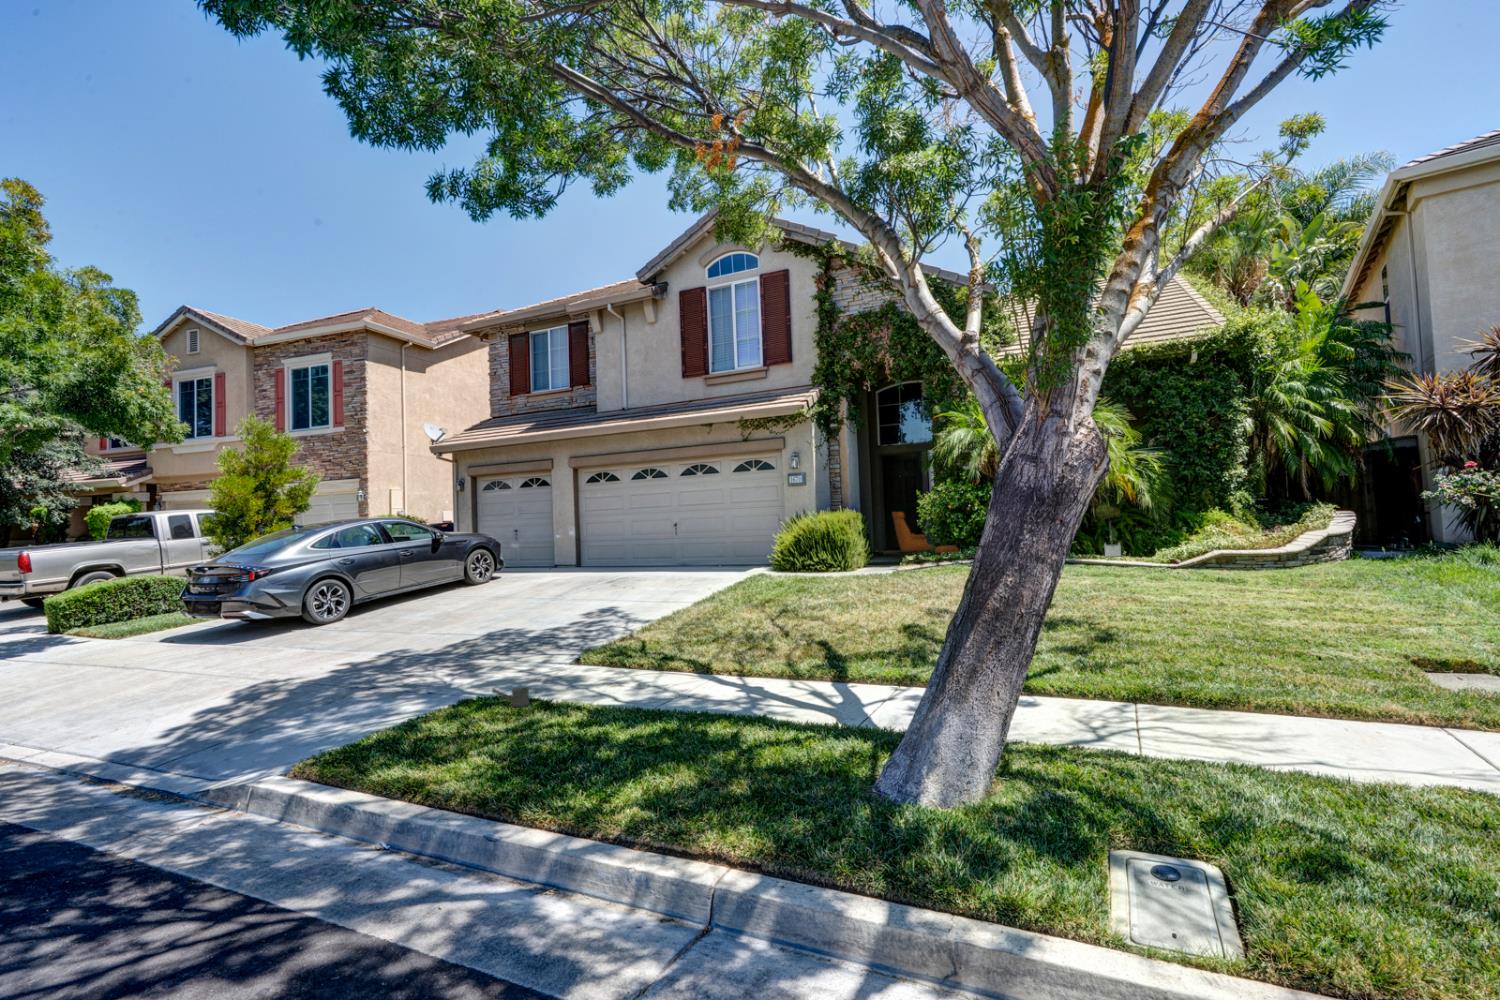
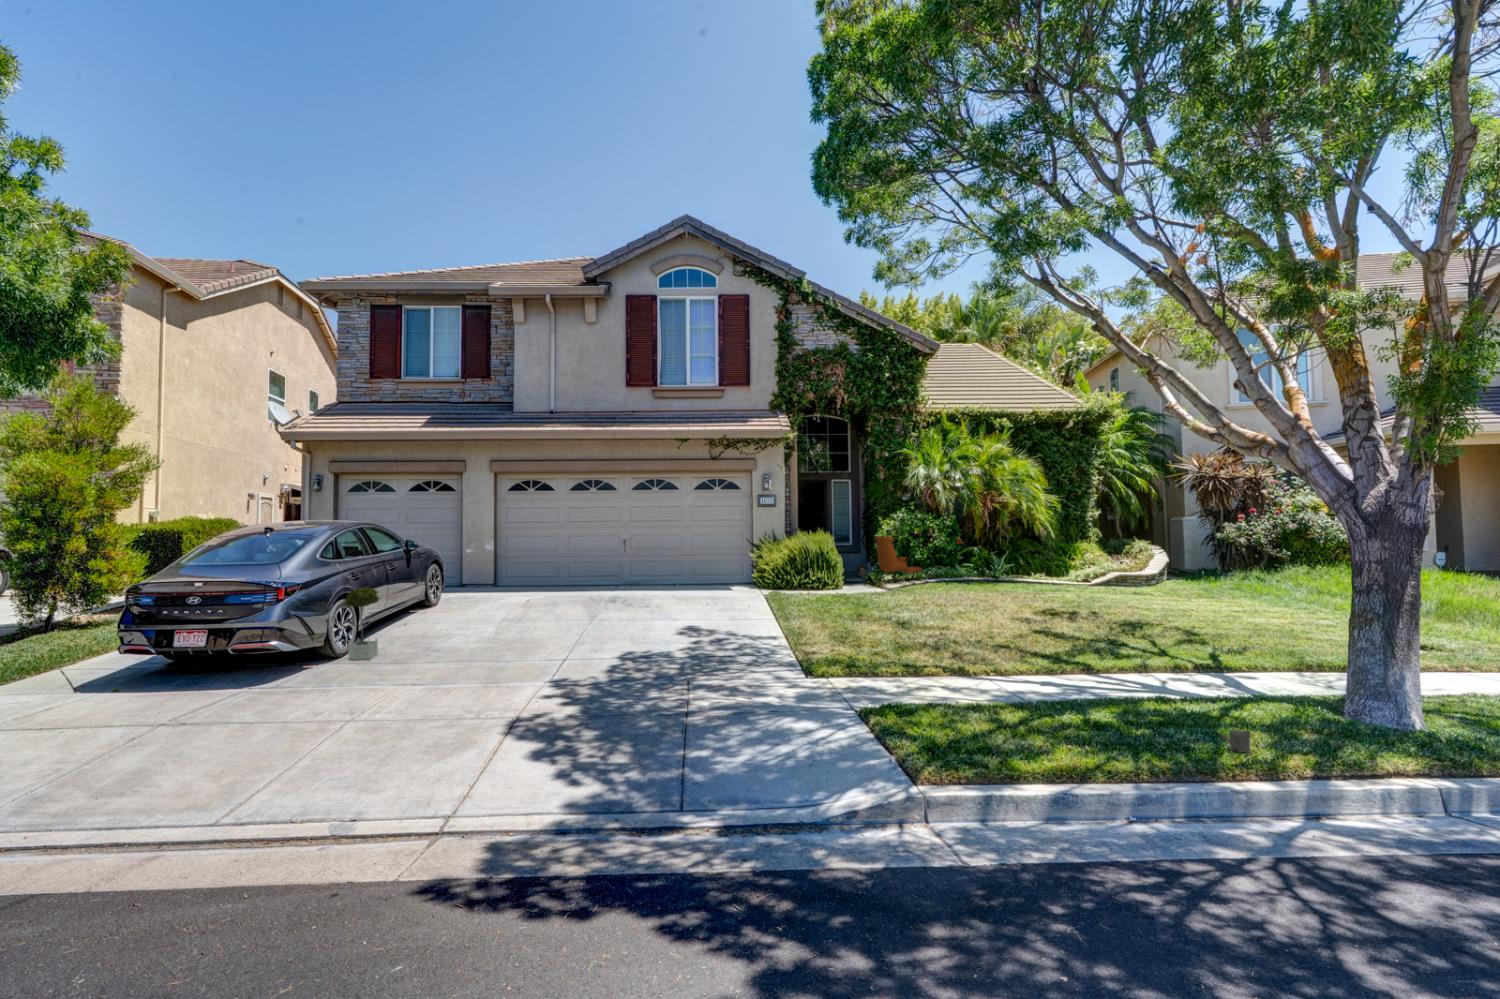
potted tree: present [1096,505,1121,557] -> present [345,587,379,660]
watering can: present [492,687,537,707] -> present [1221,730,1251,753]

